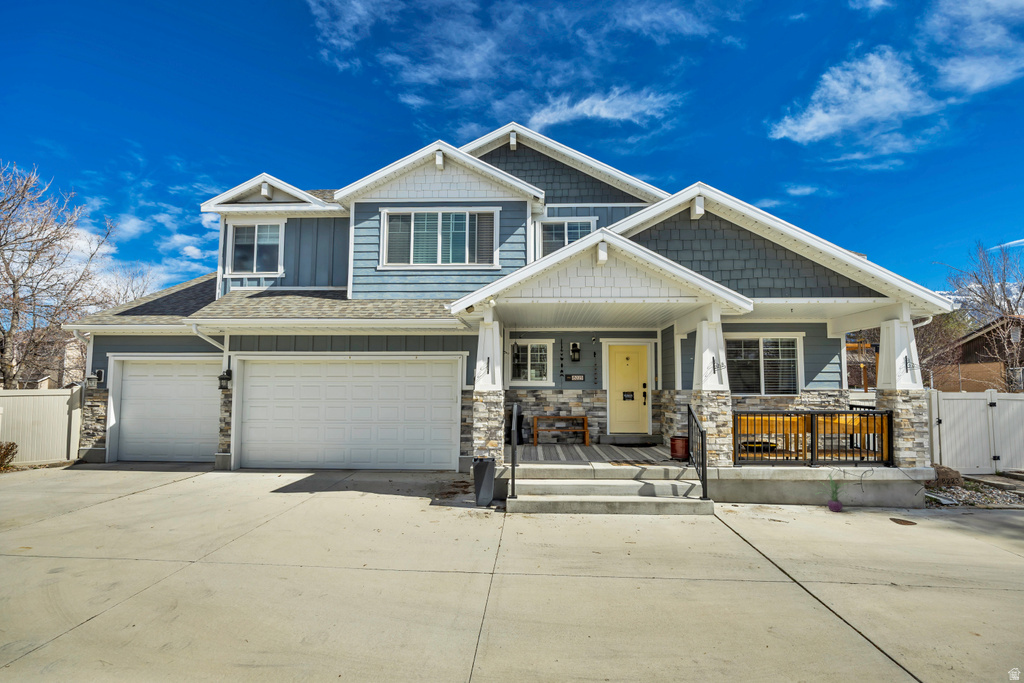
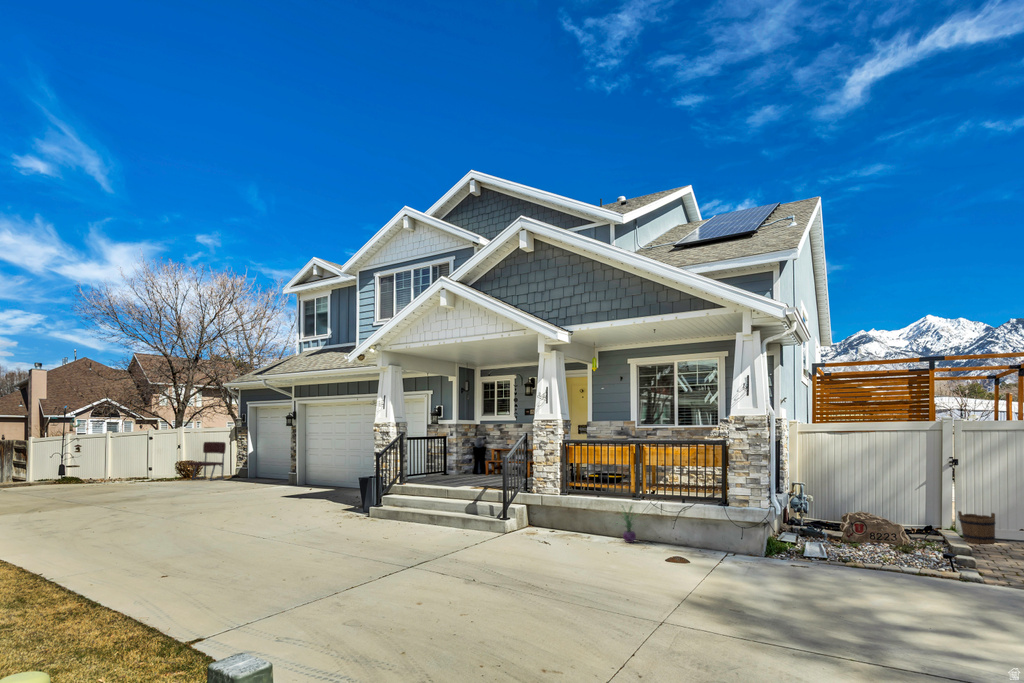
bench: none [28,413,101,469] -> present [187,442,226,481]
bucket: none [974,459,1005,483] -> present [958,511,996,544]

